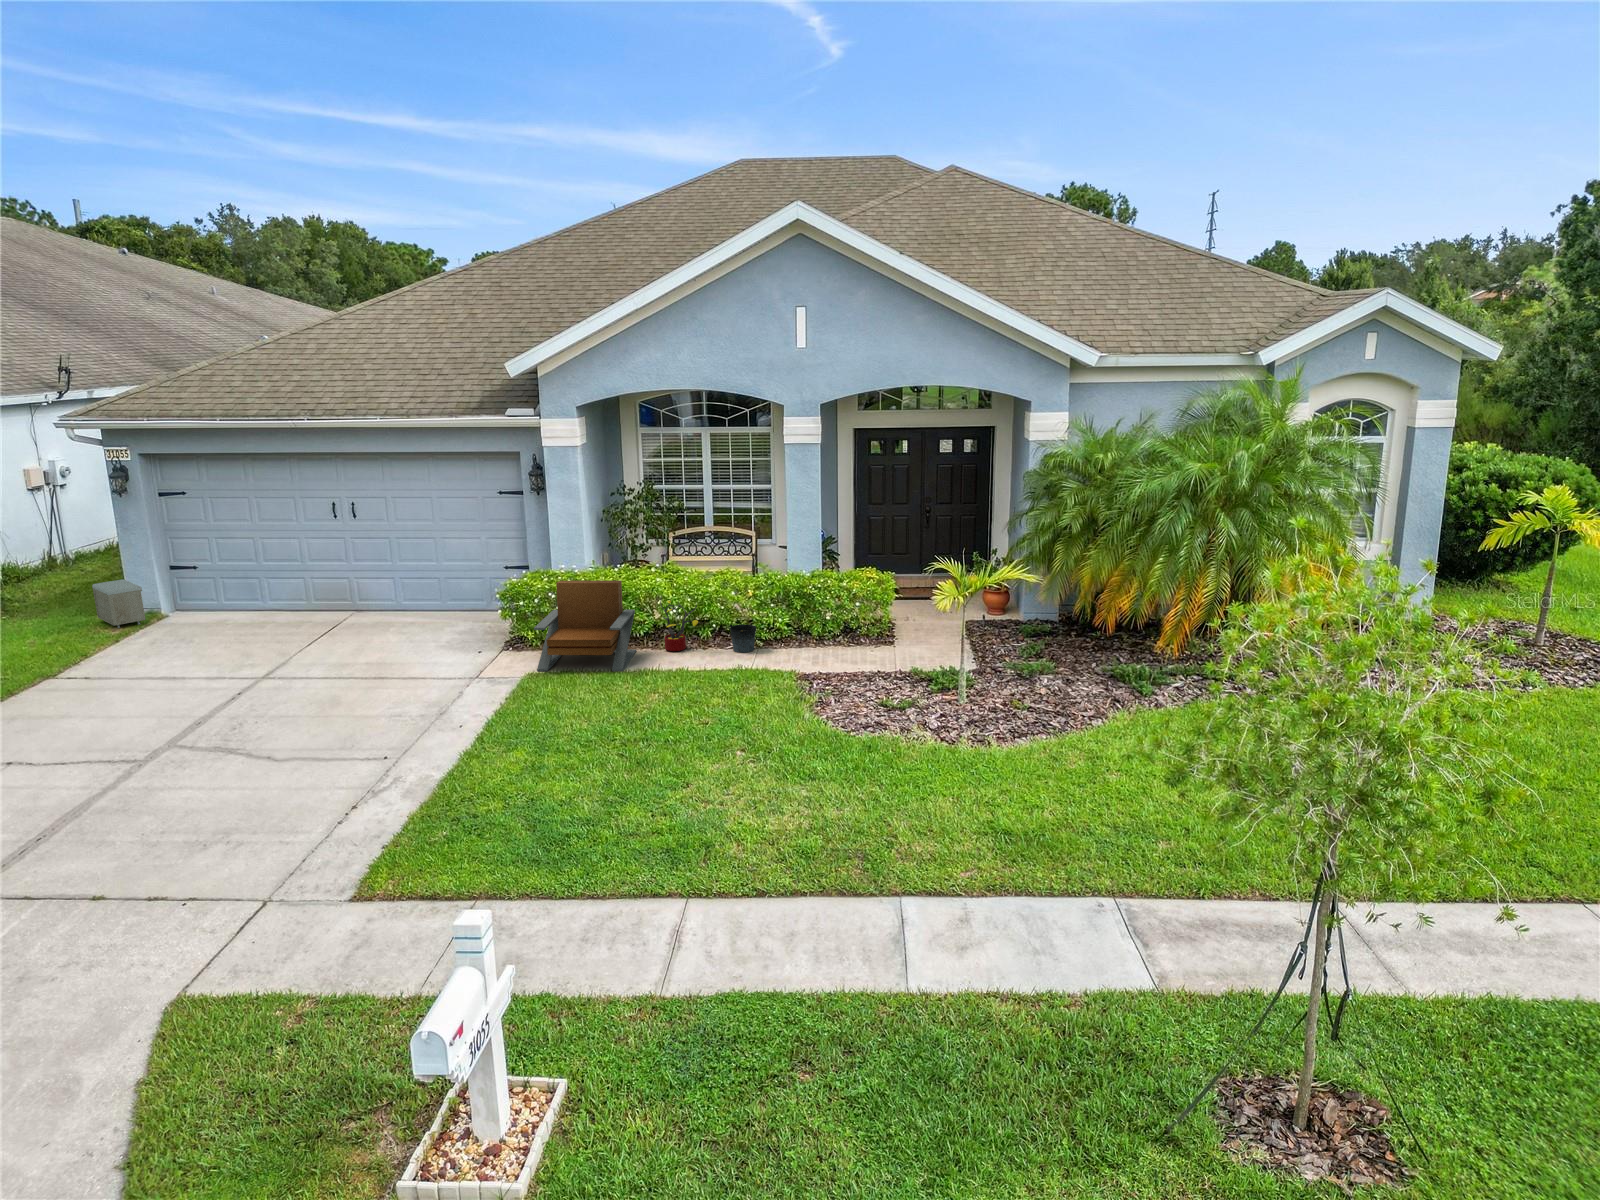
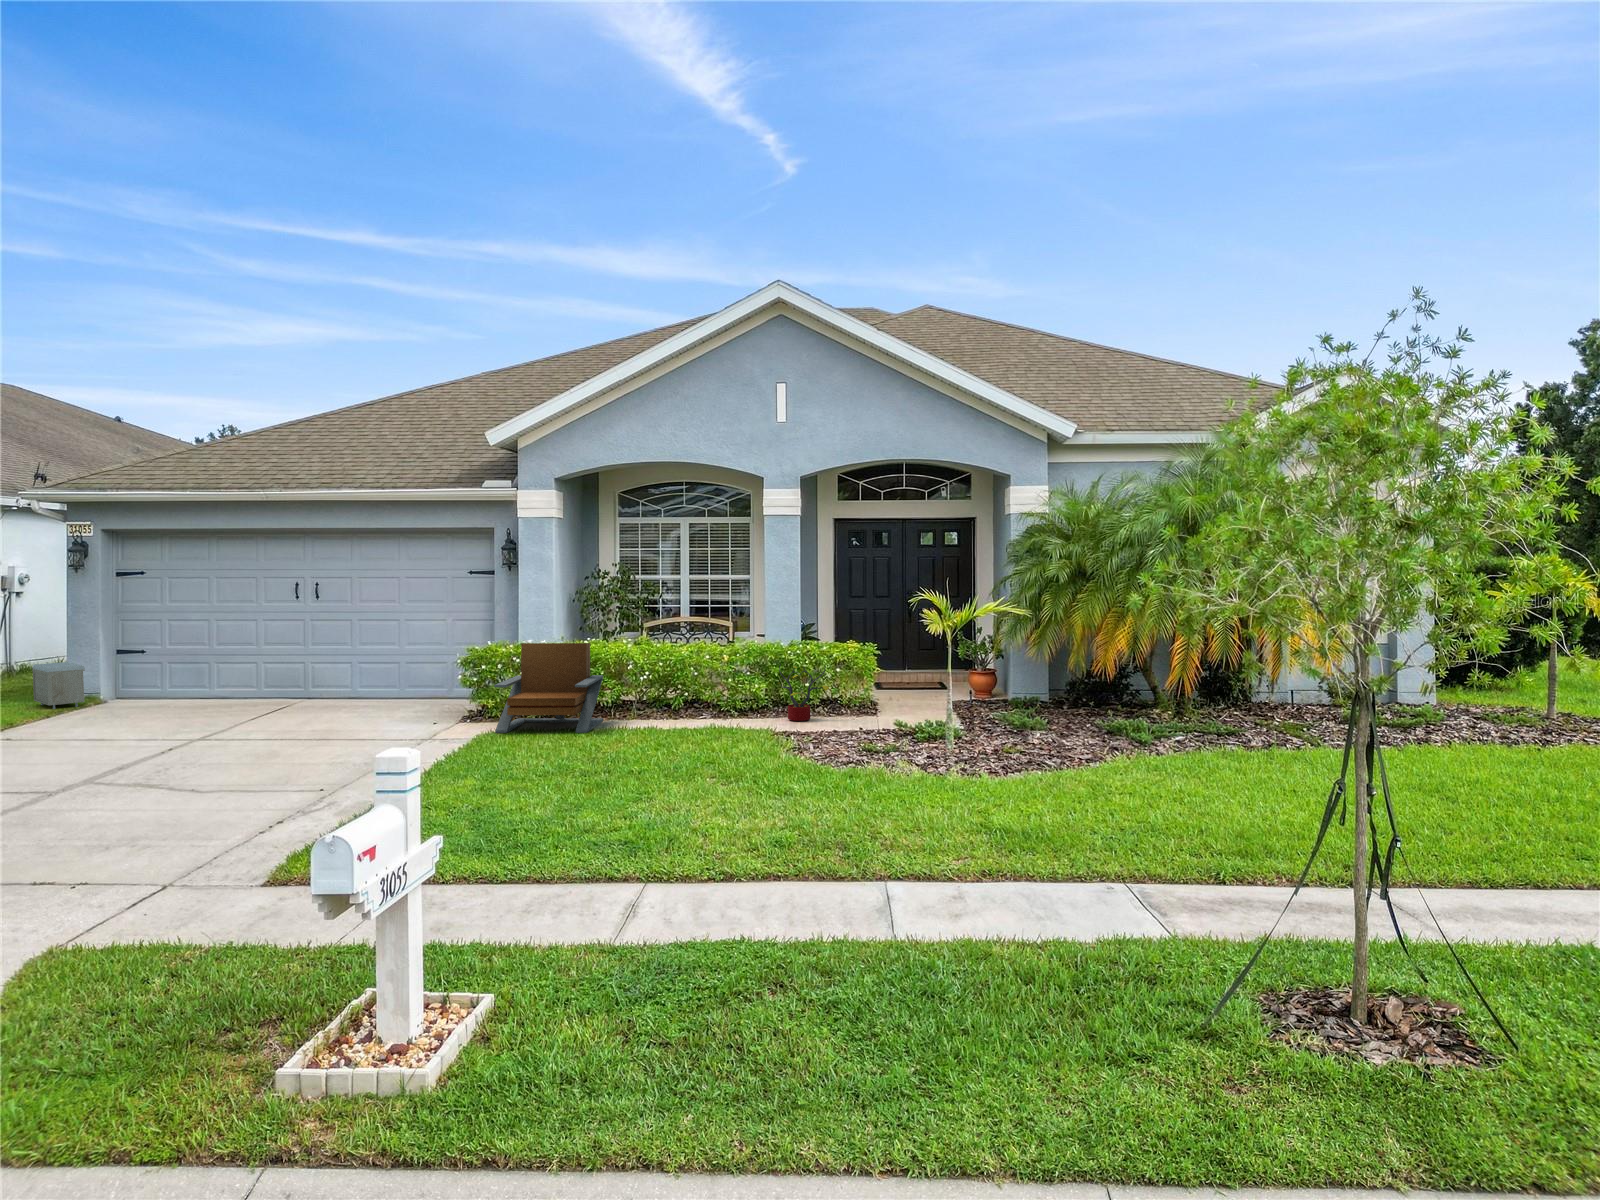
decorative plant: present [660,596,698,651] -> present [779,664,829,721]
bucket: present [728,624,756,653] -> none [701,692,731,721]

